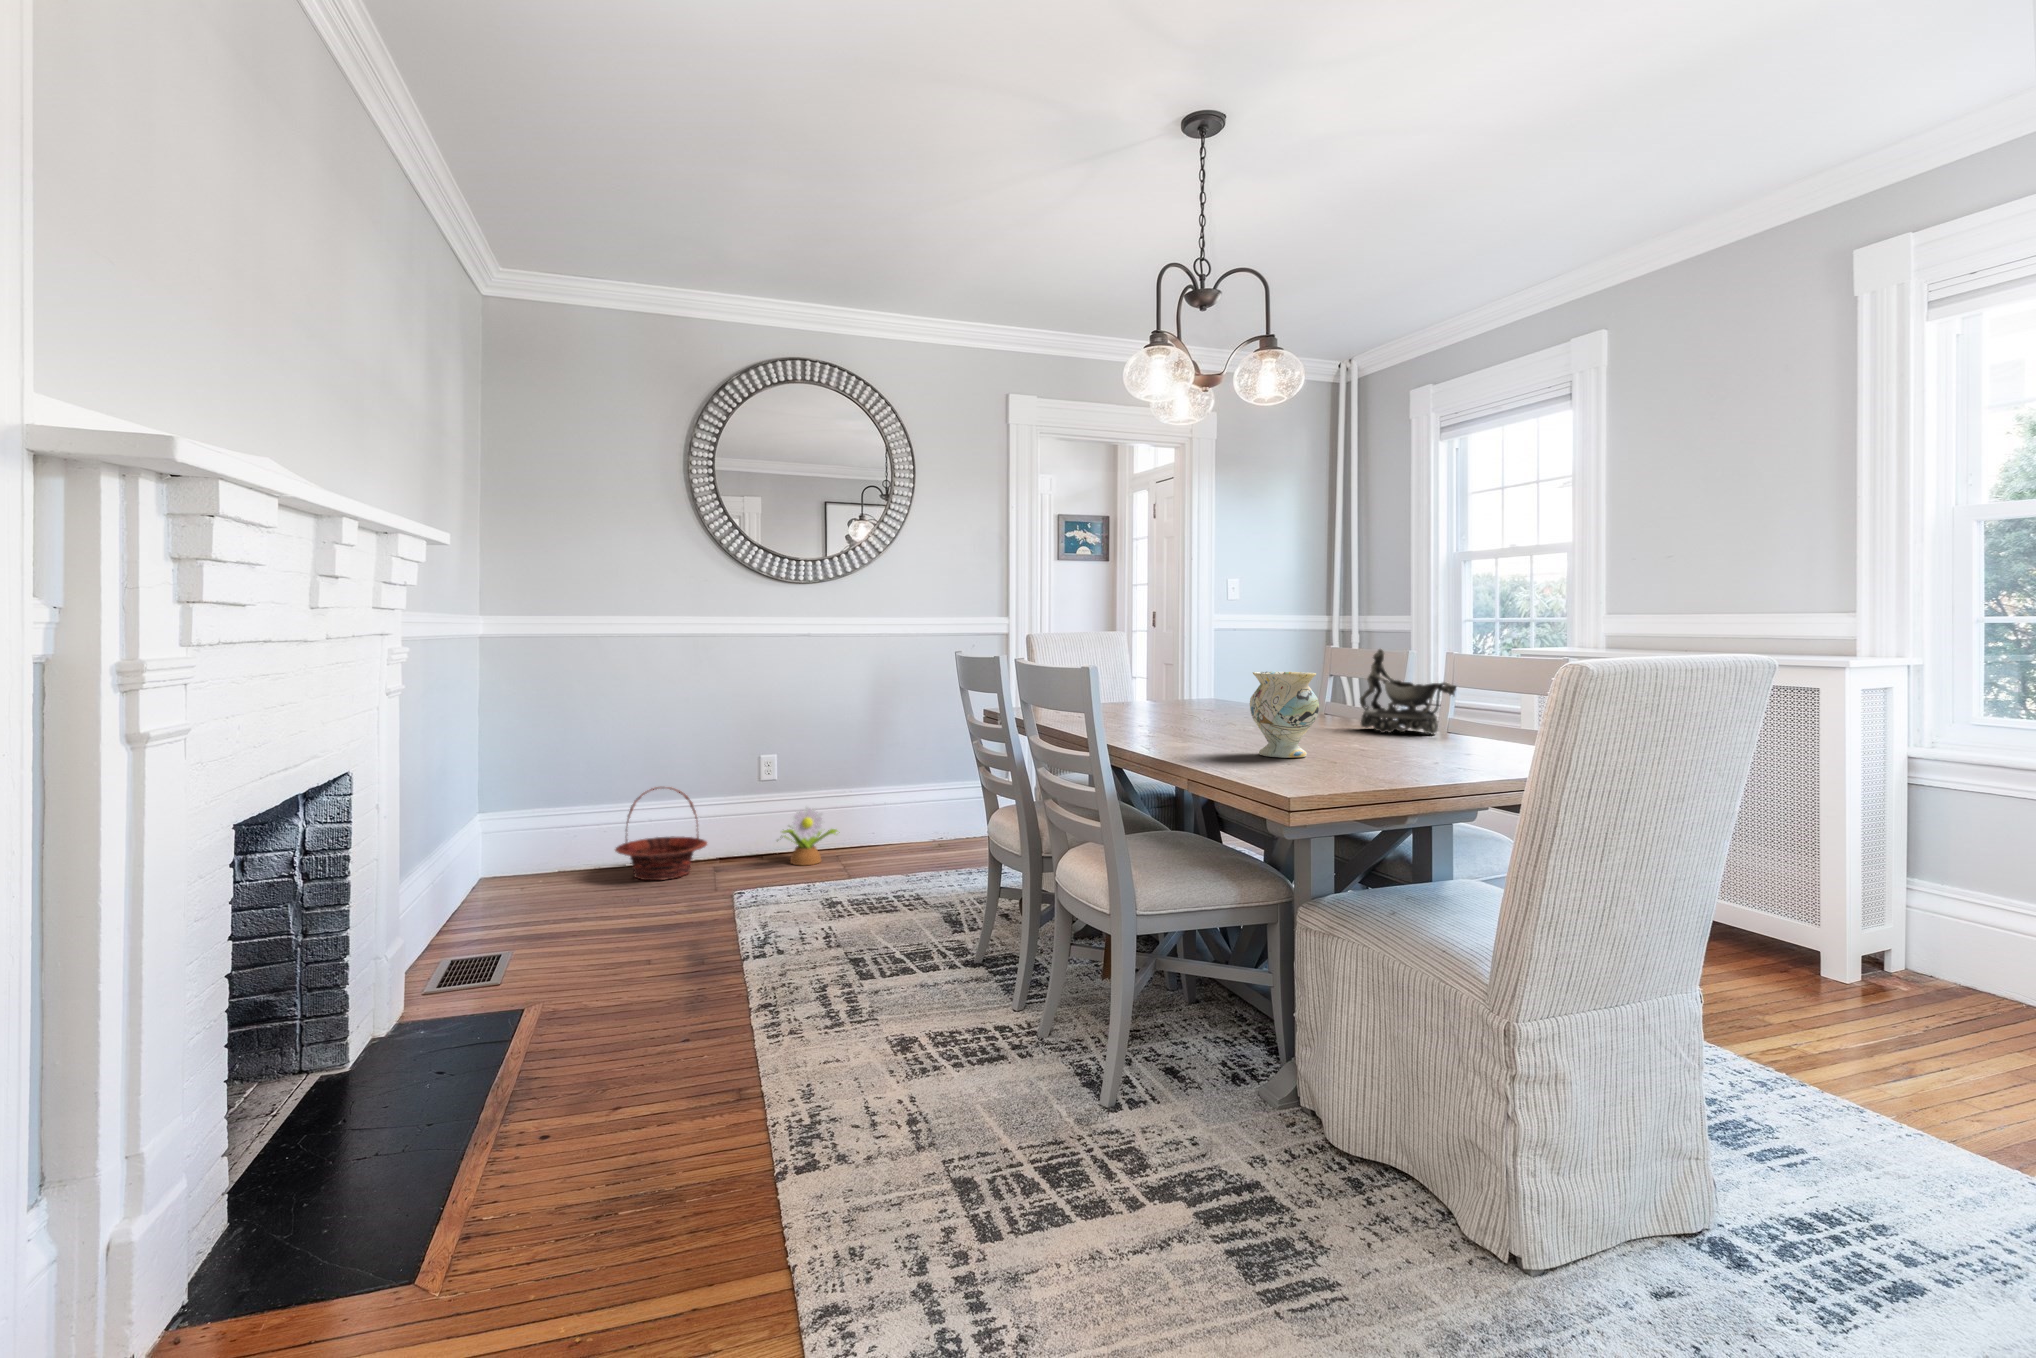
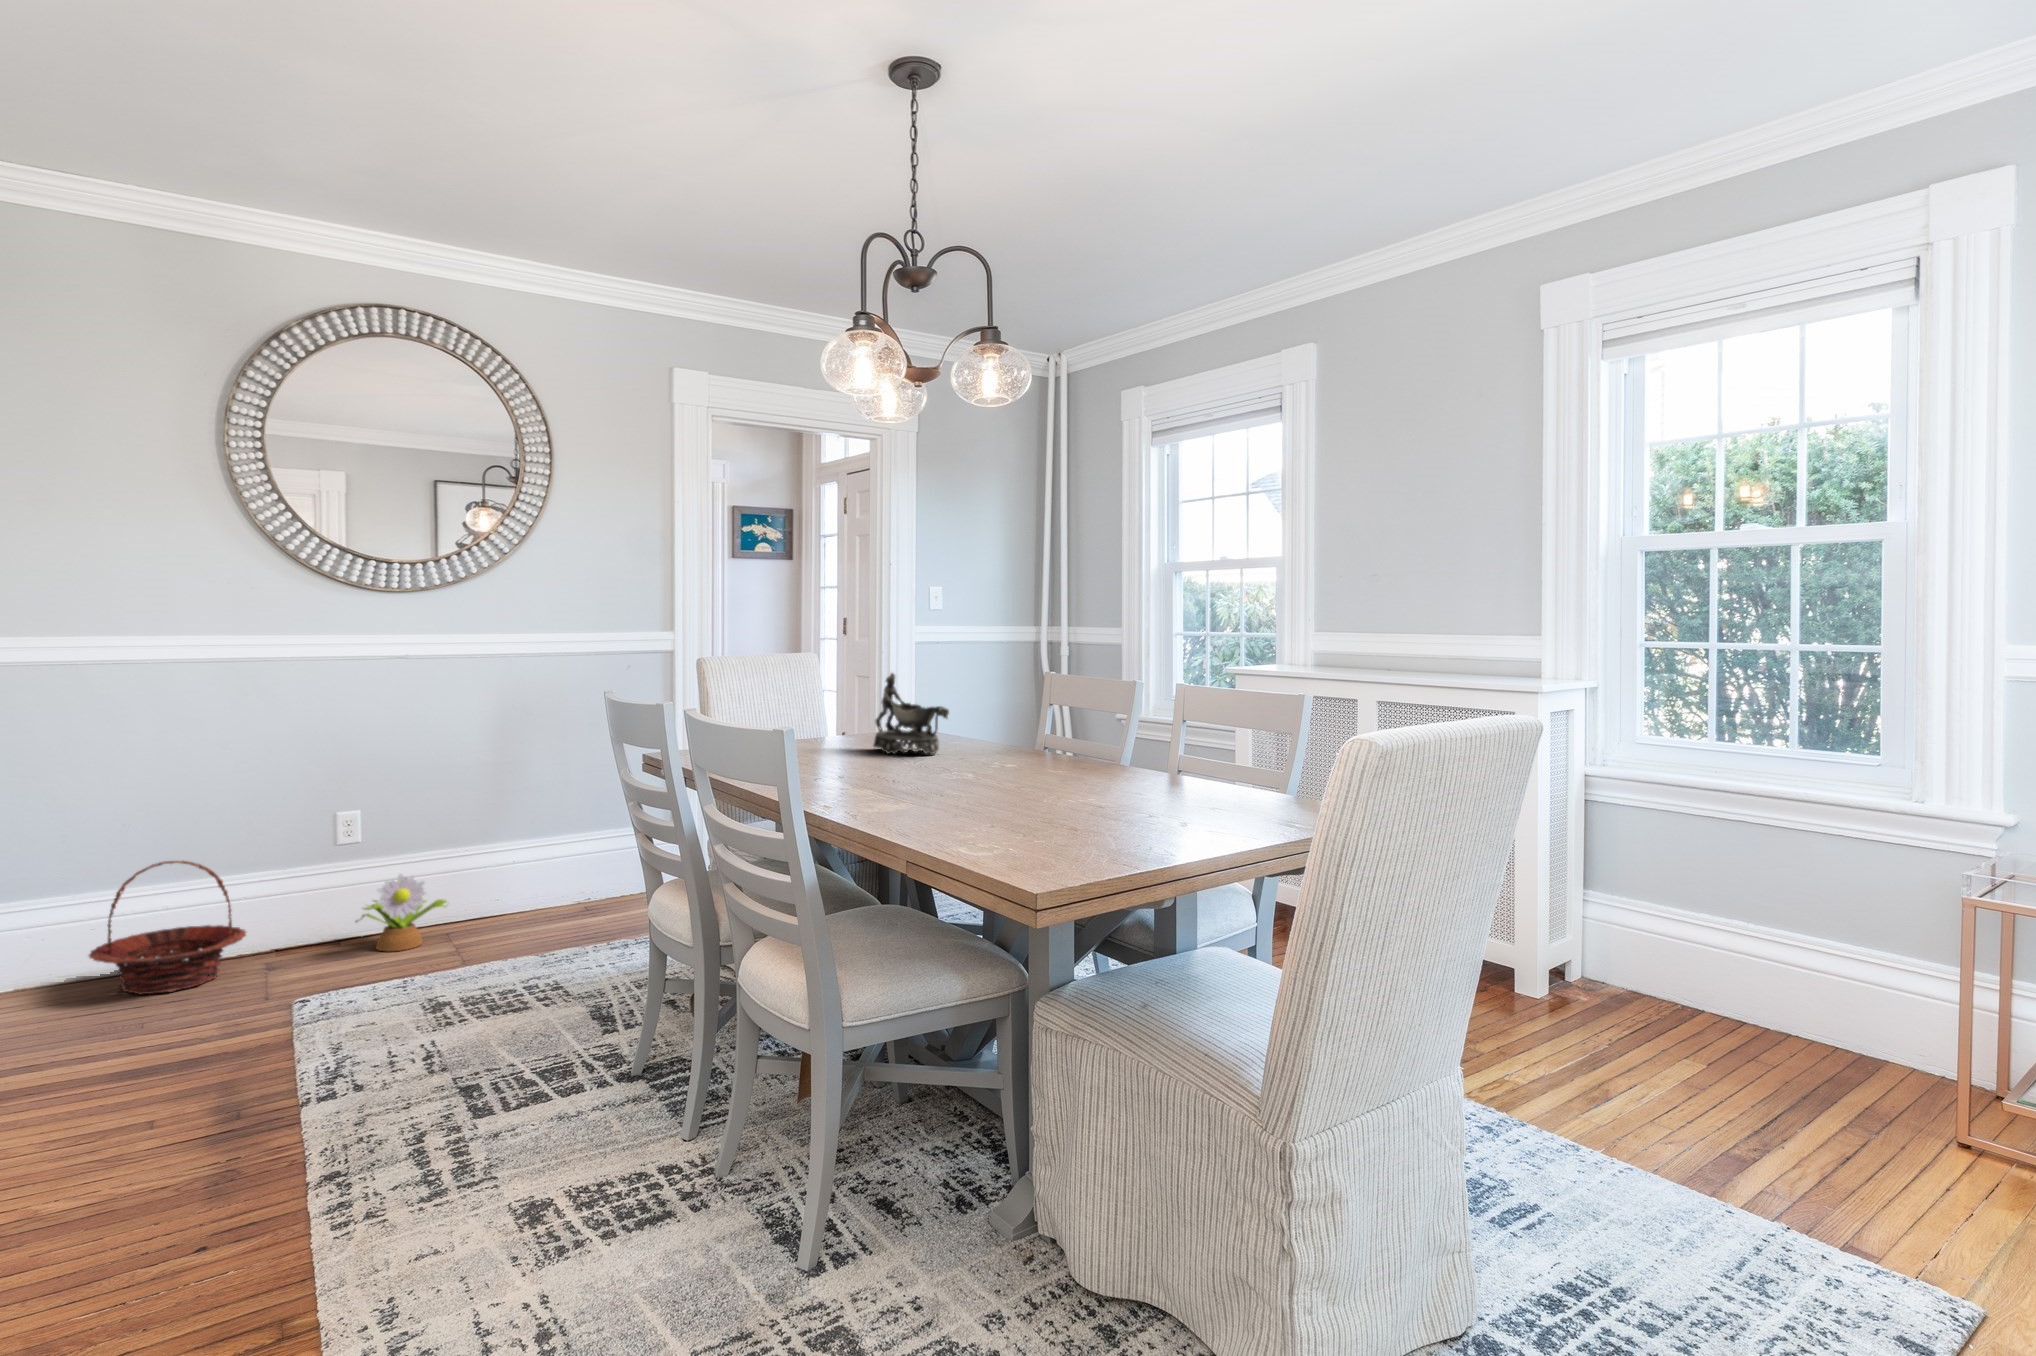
decorative bowl: present [1360,649,1456,734] -> present [873,673,949,755]
vase: present [1250,672,1319,758] -> none [975,723,1052,825]

